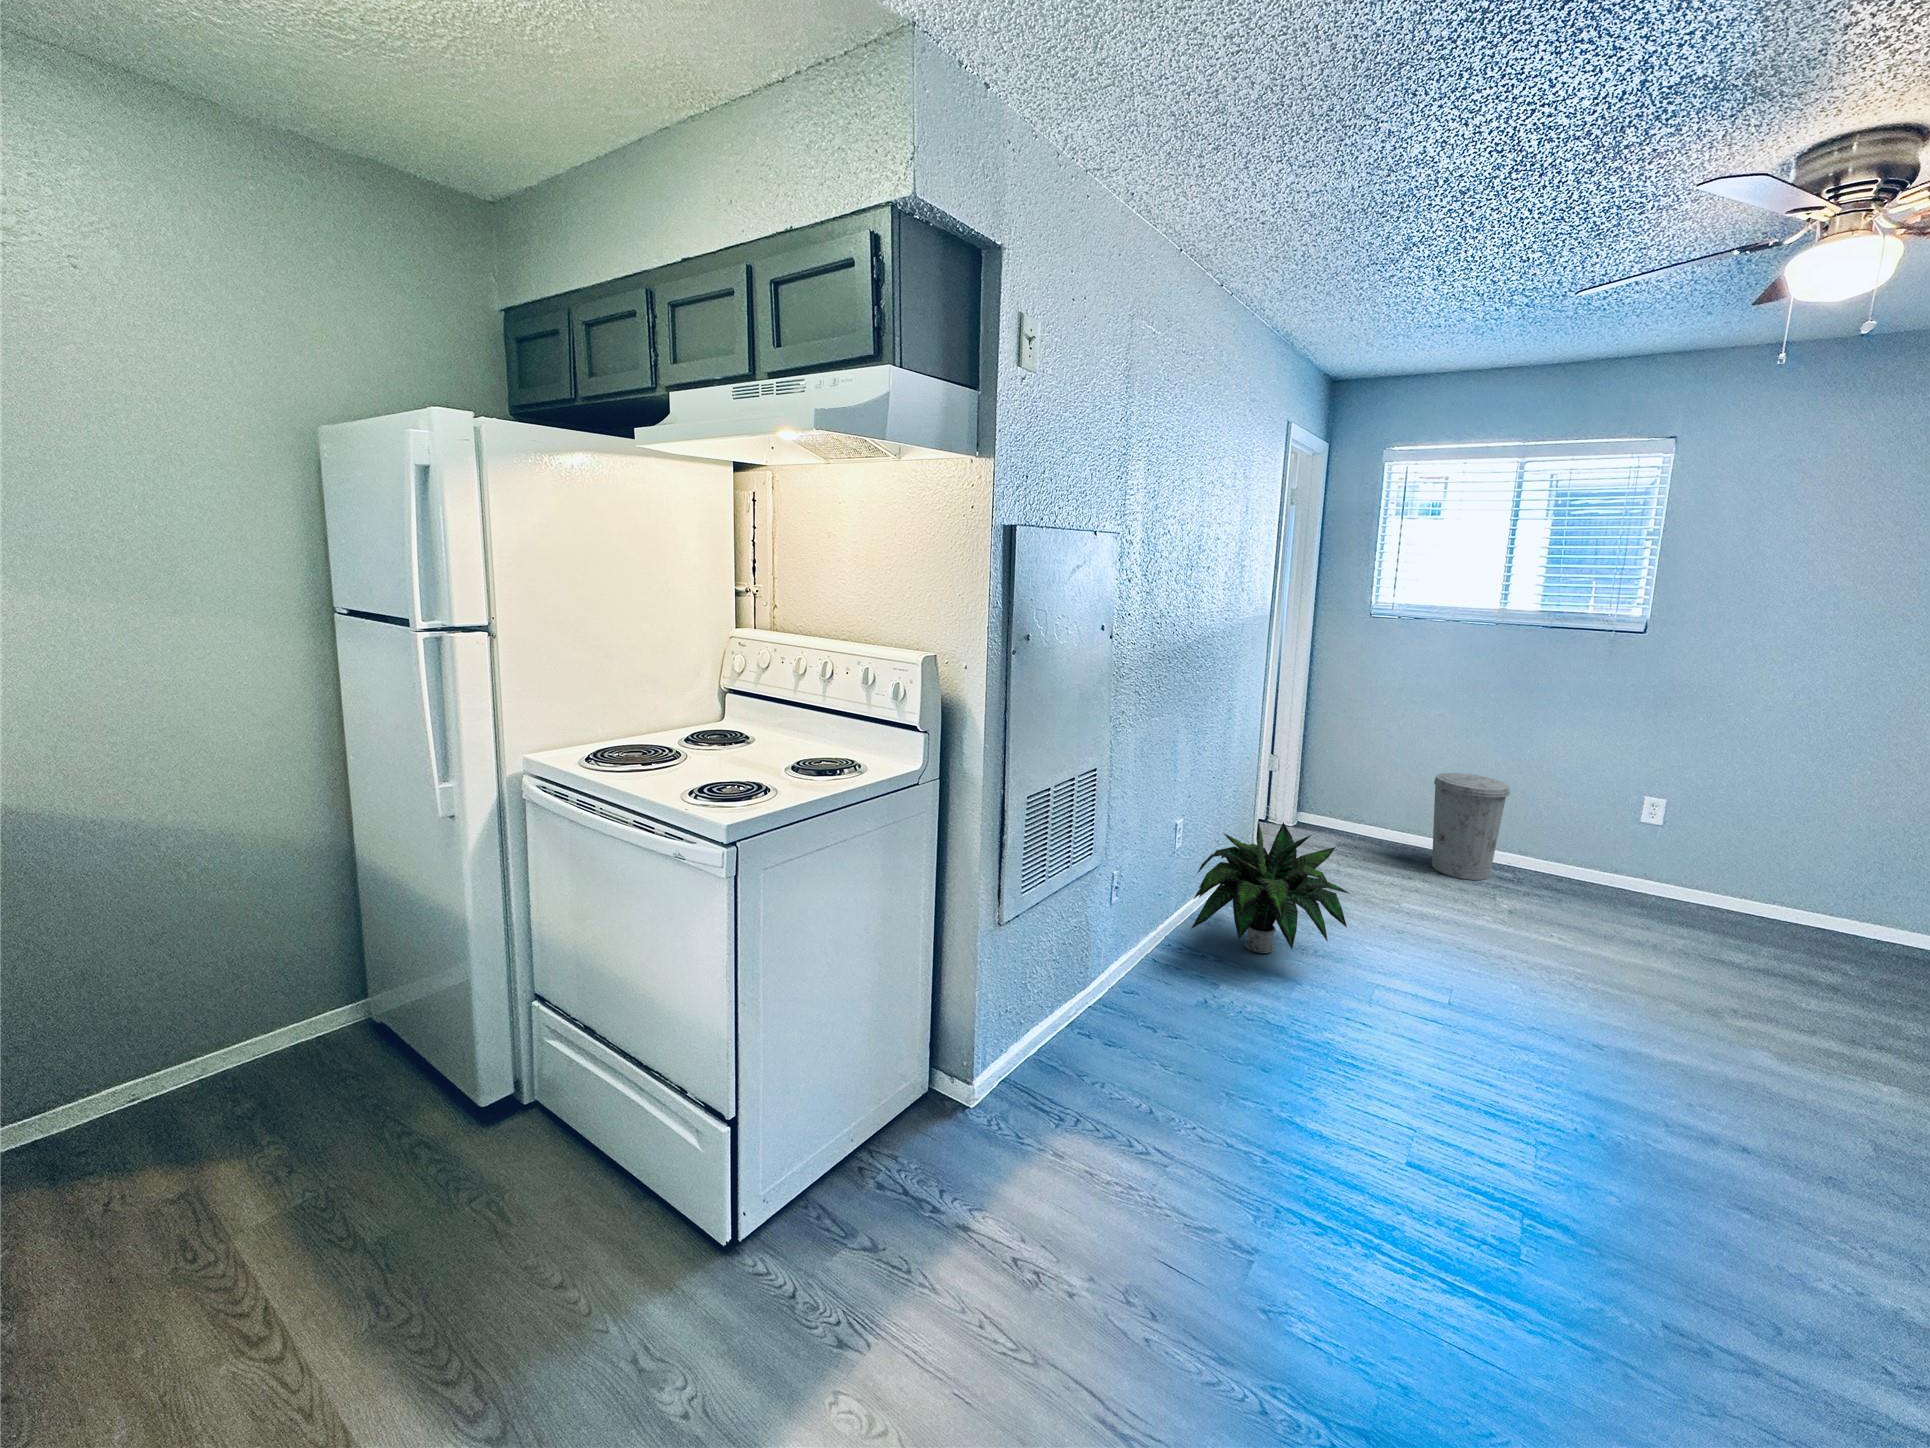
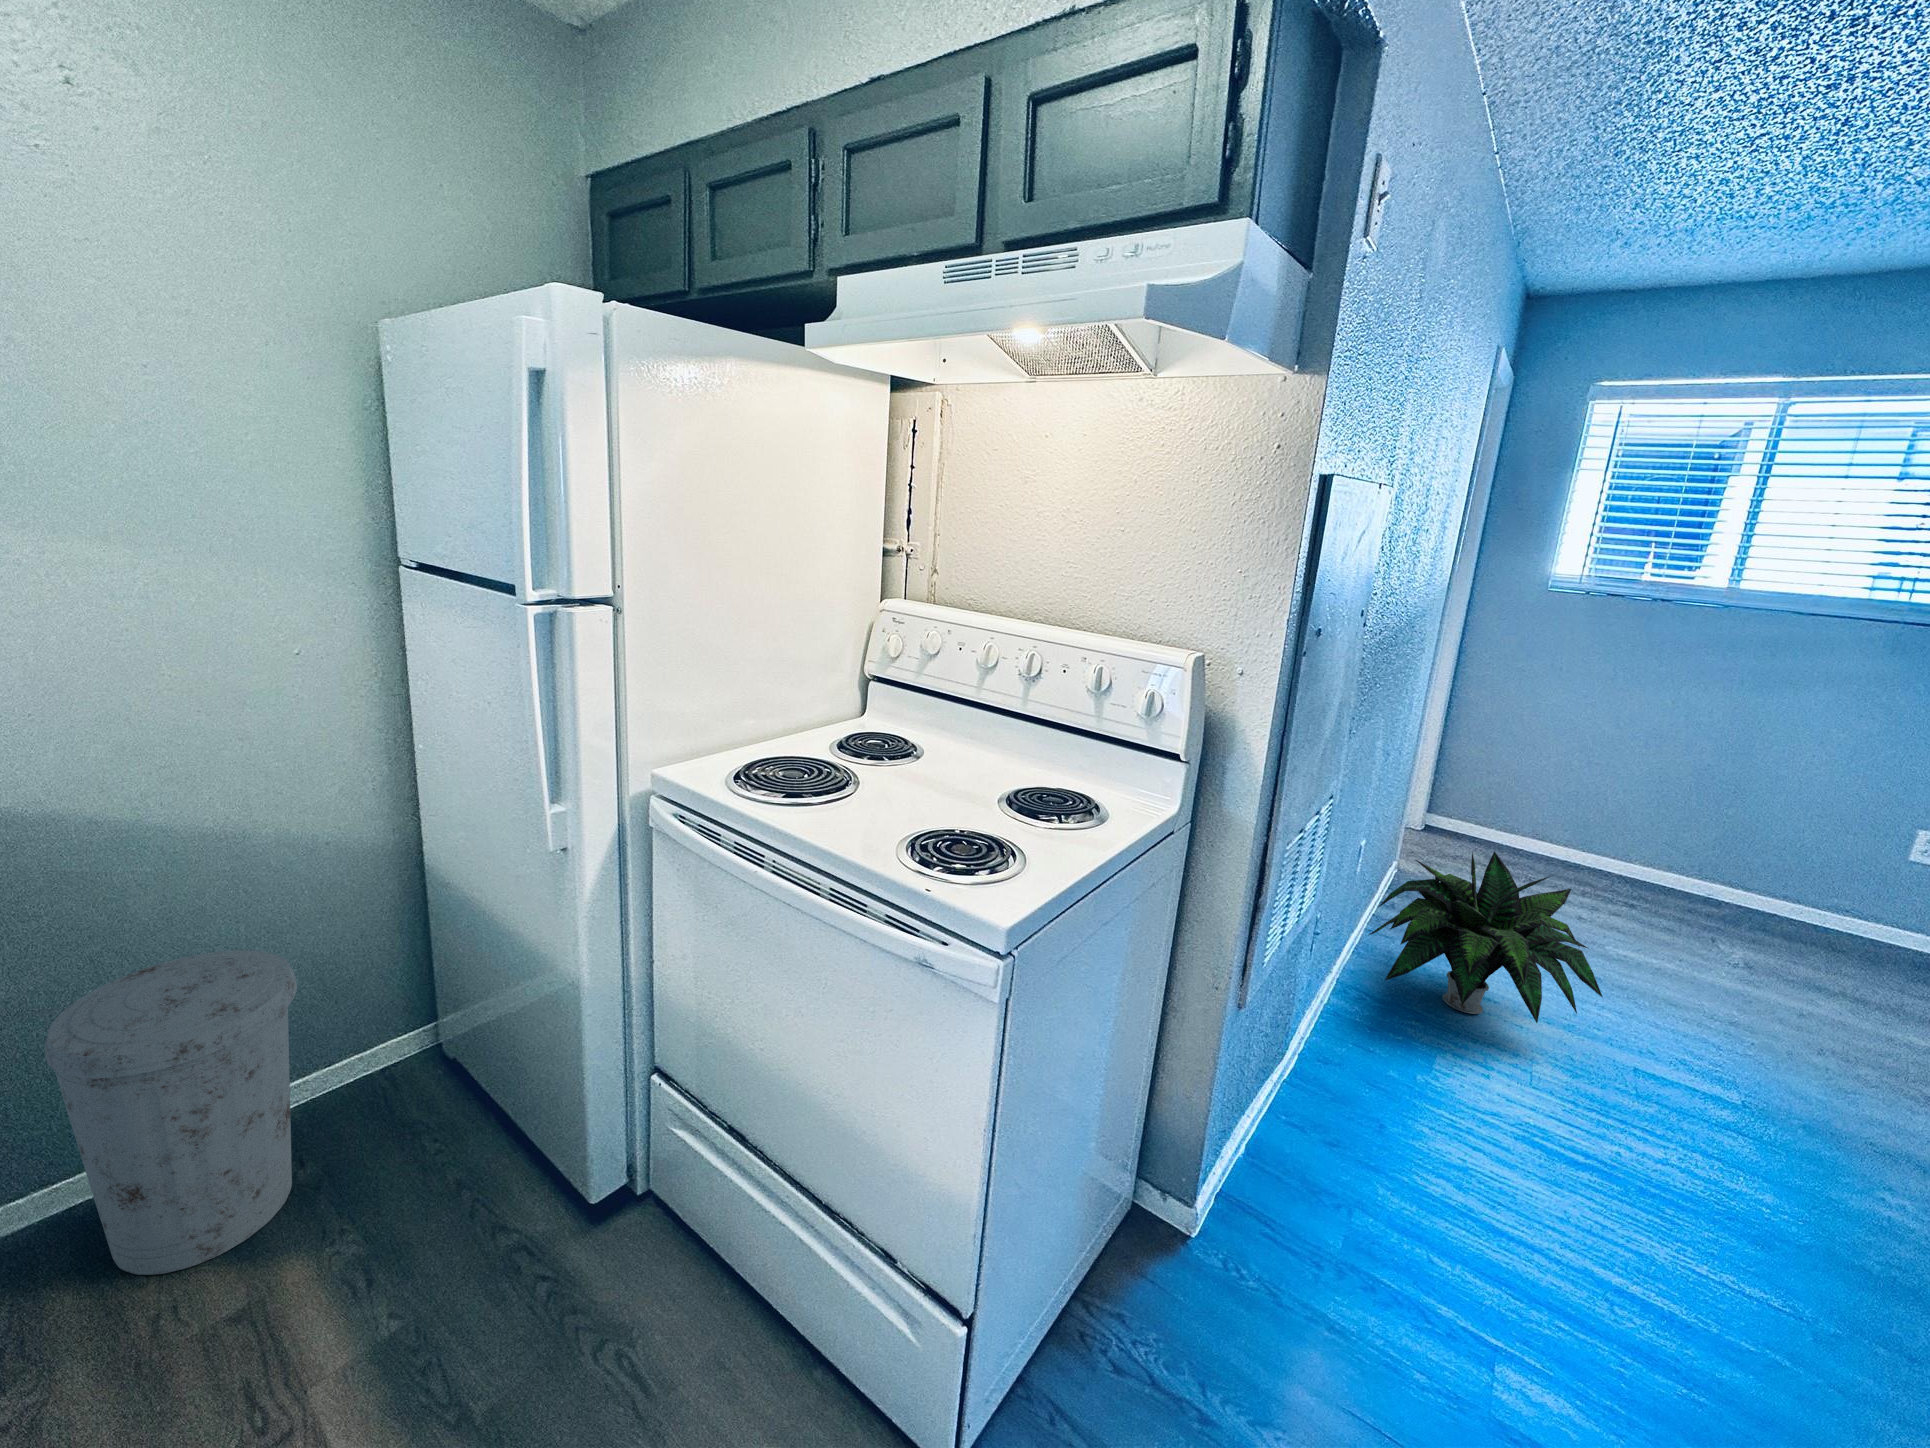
trash can: present [1432,773,1510,880] -> present [45,950,297,1275]

